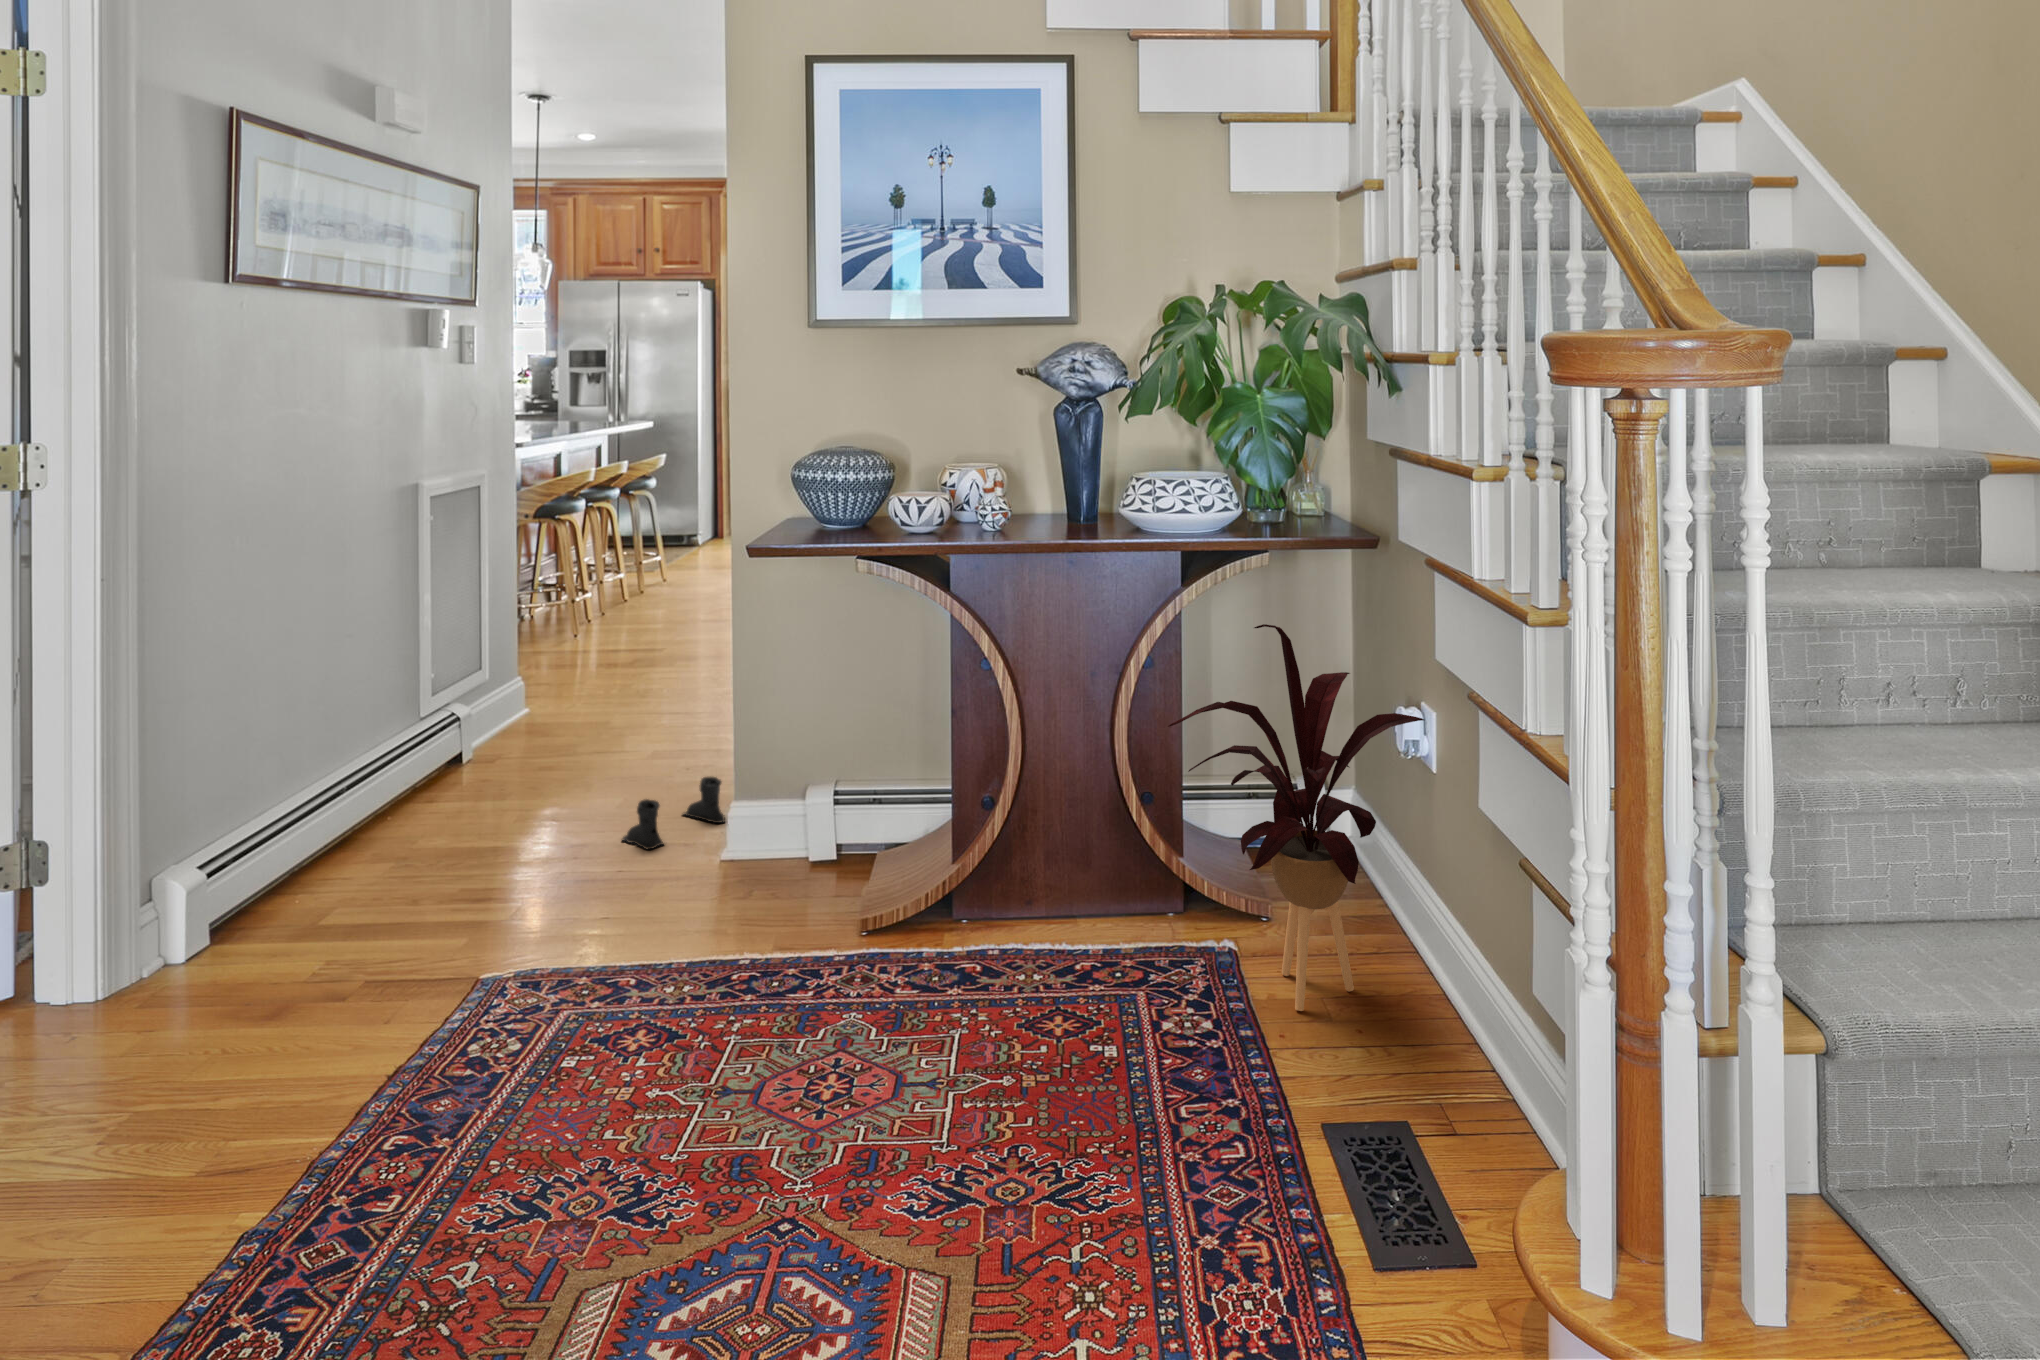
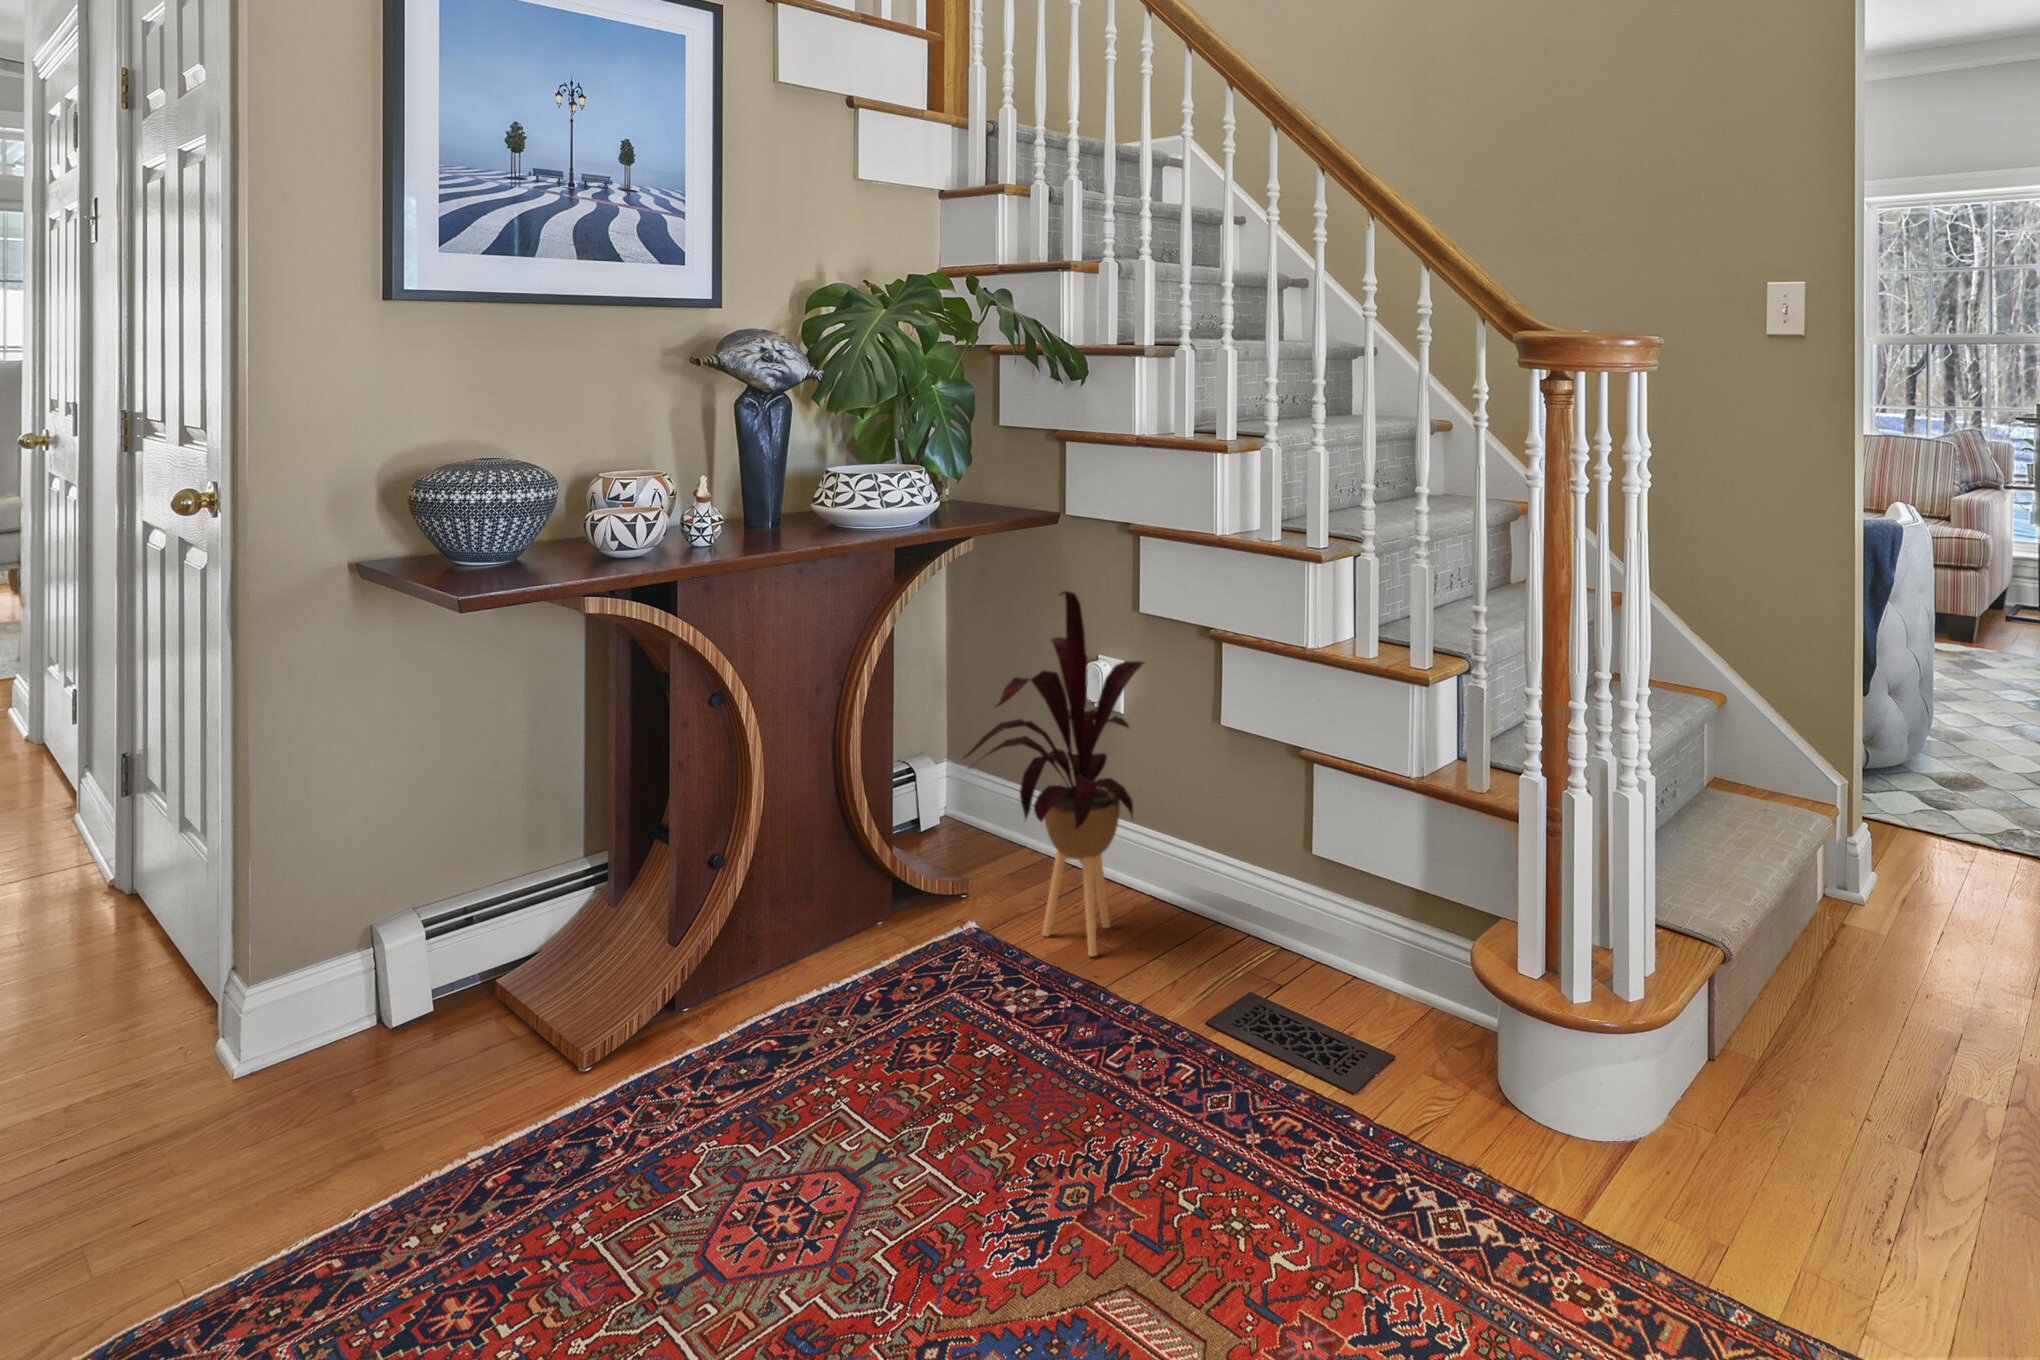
boots: present [622,777,725,849] -> none [17,977,184,1121]

